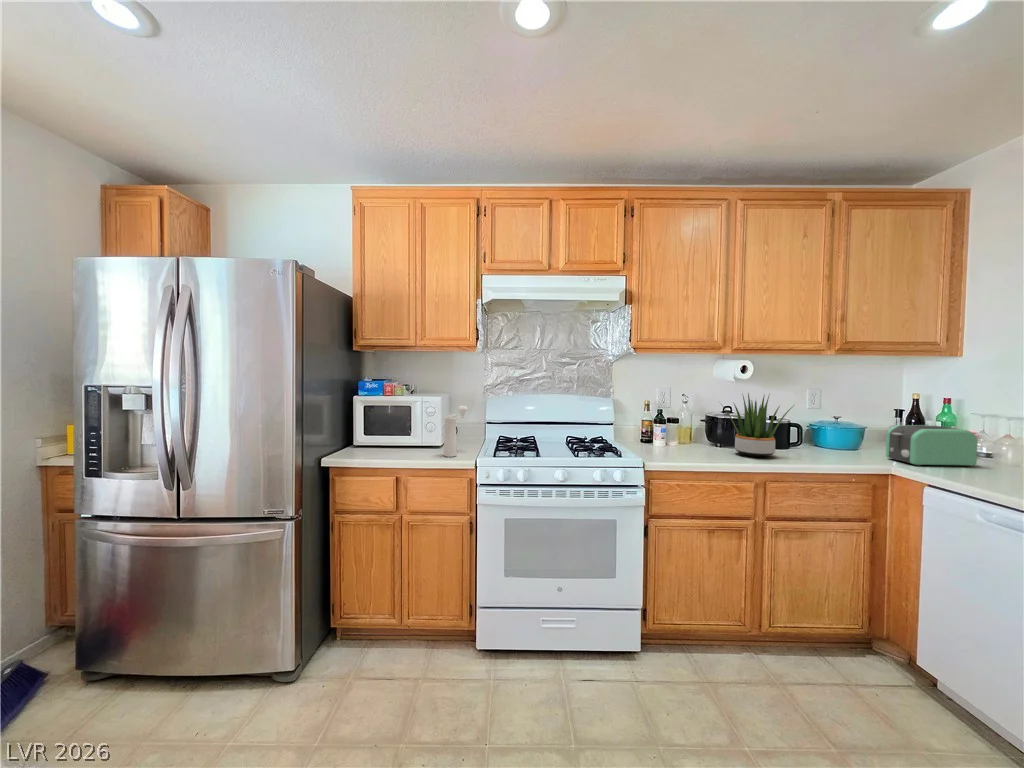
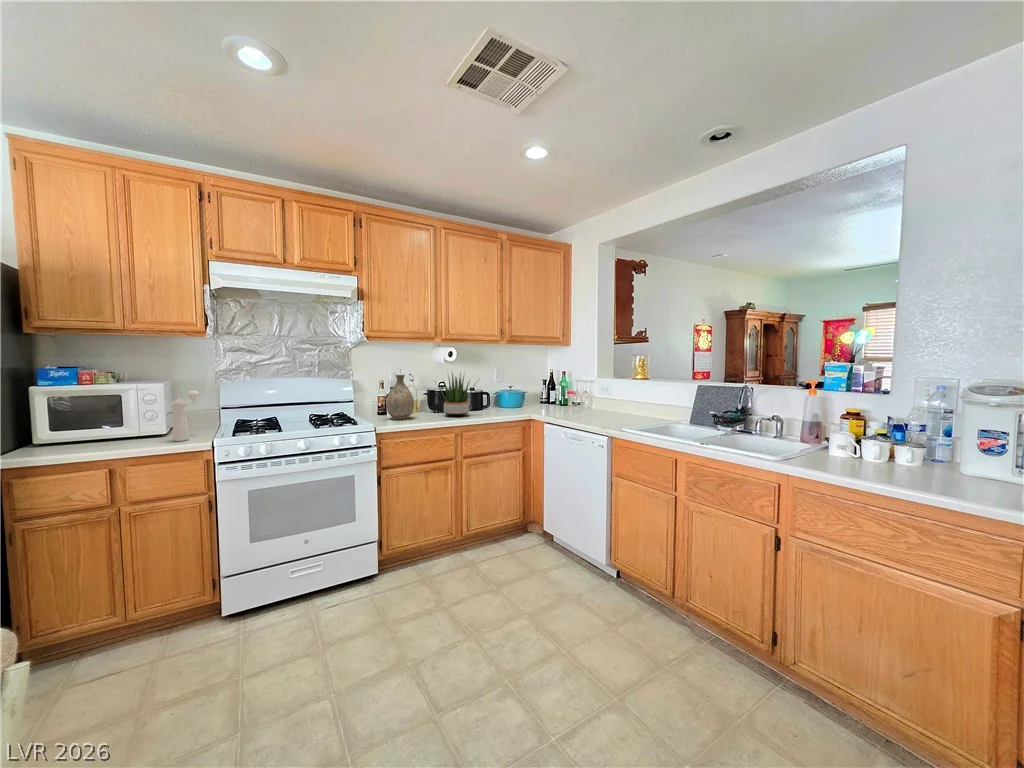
vase: none [656,395,693,453] -> present [386,375,414,419]
toaster: present [886,425,978,466] -> none [532,388,572,413]

